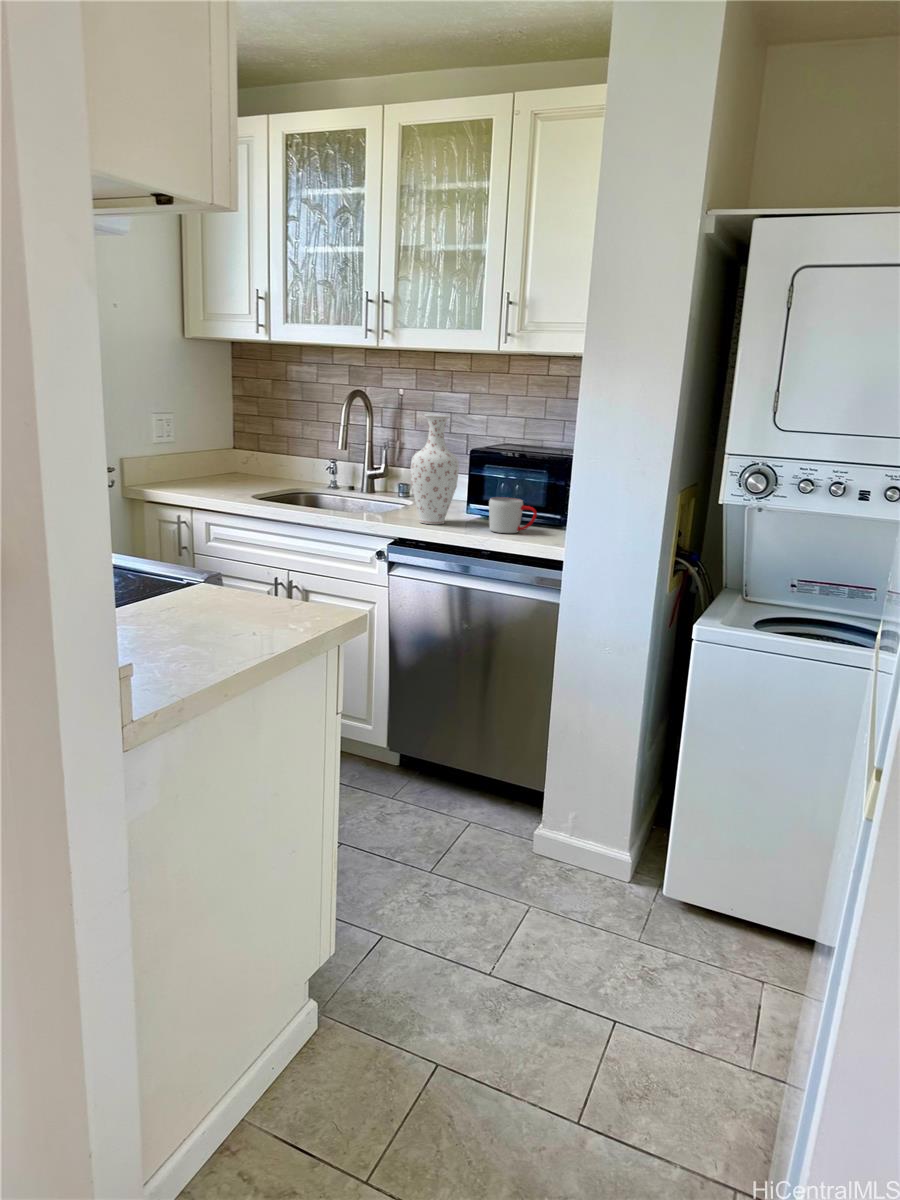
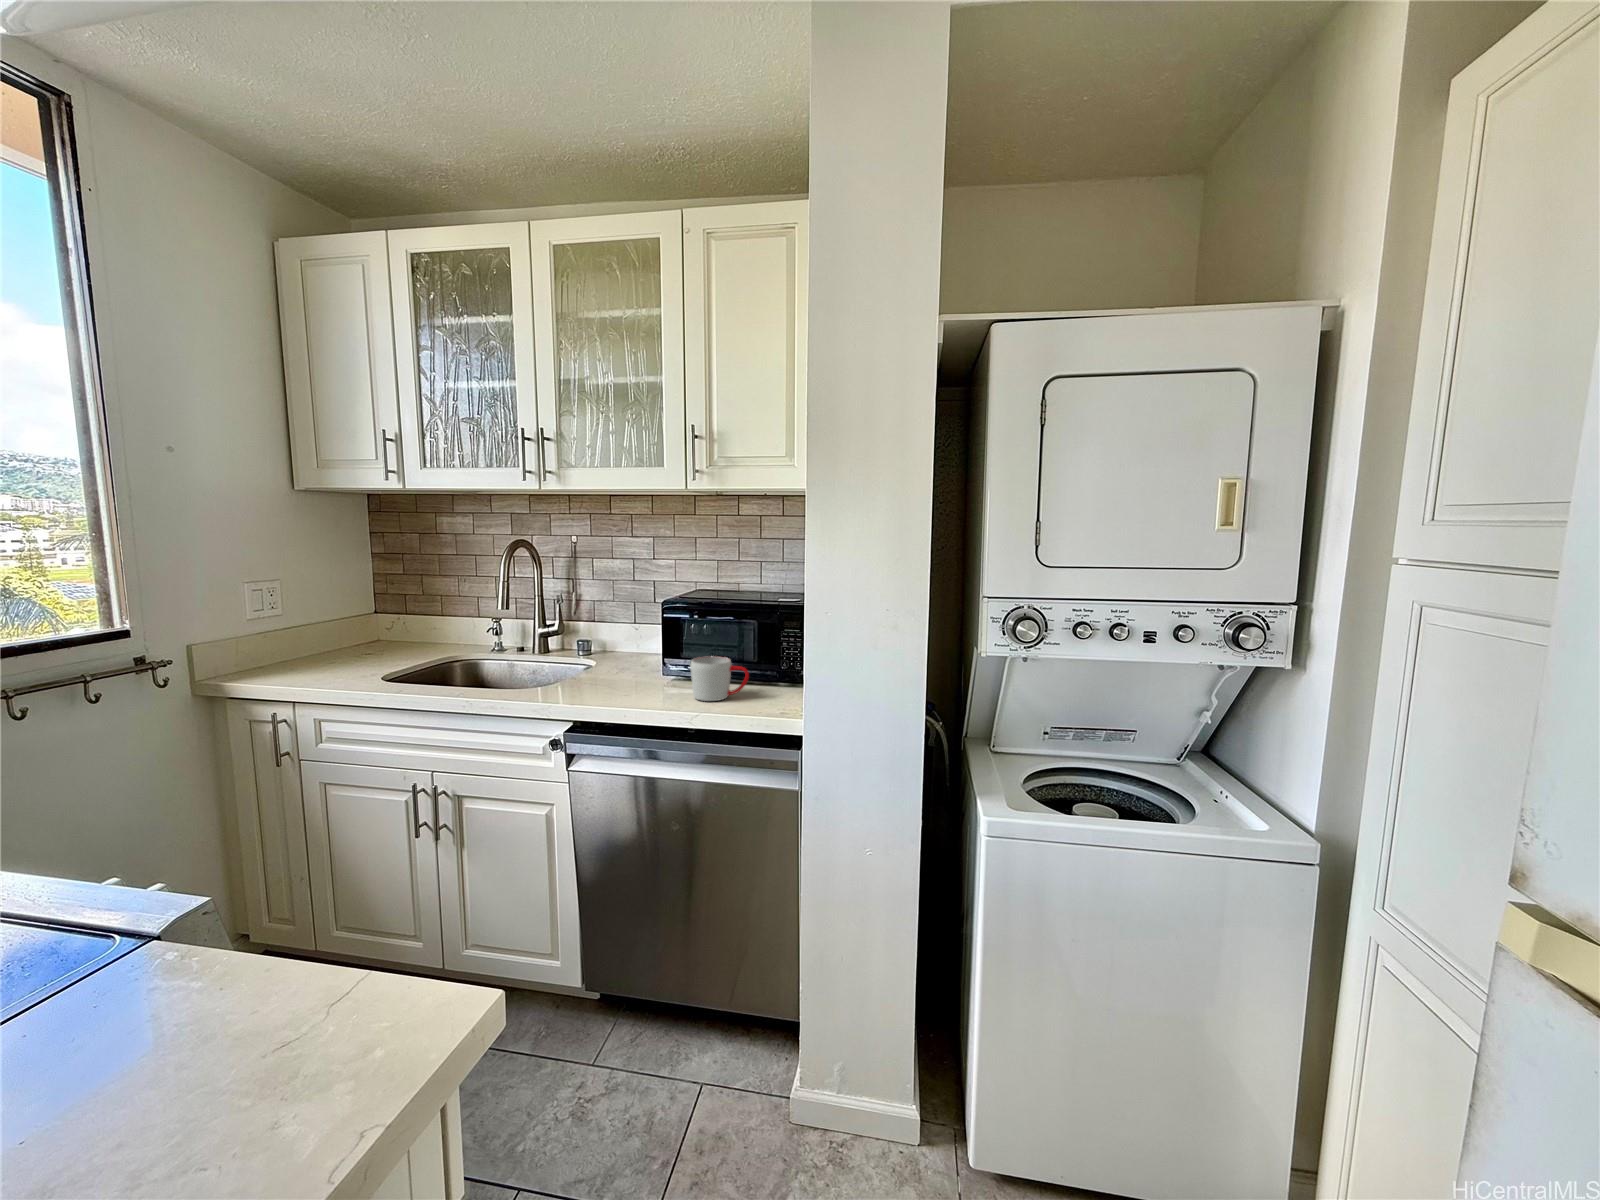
vase: present [411,414,459,524] -> none [589,566,650,696]

